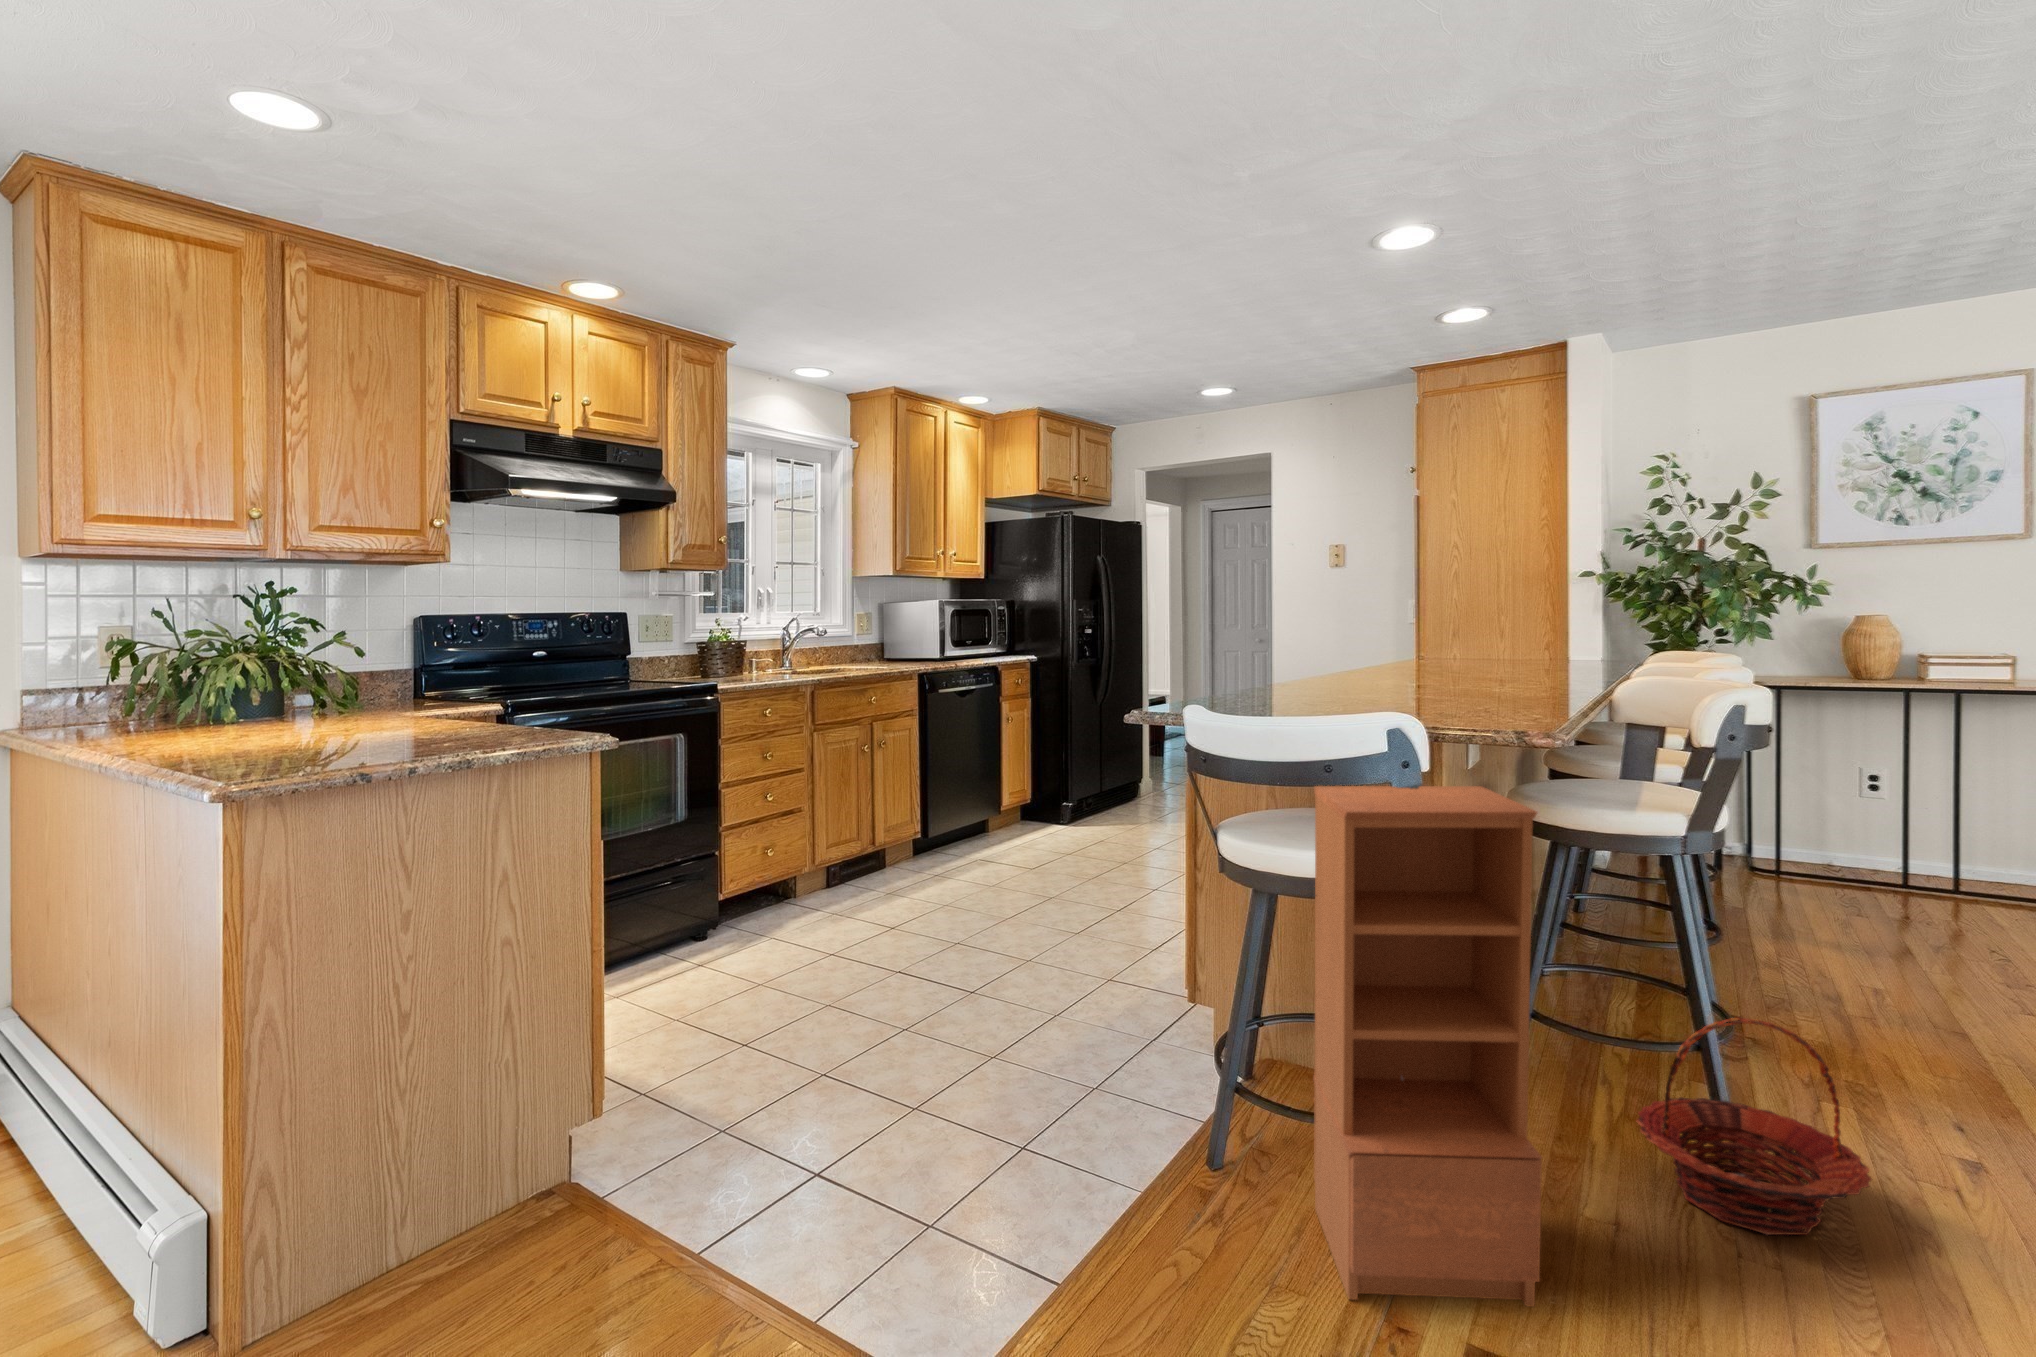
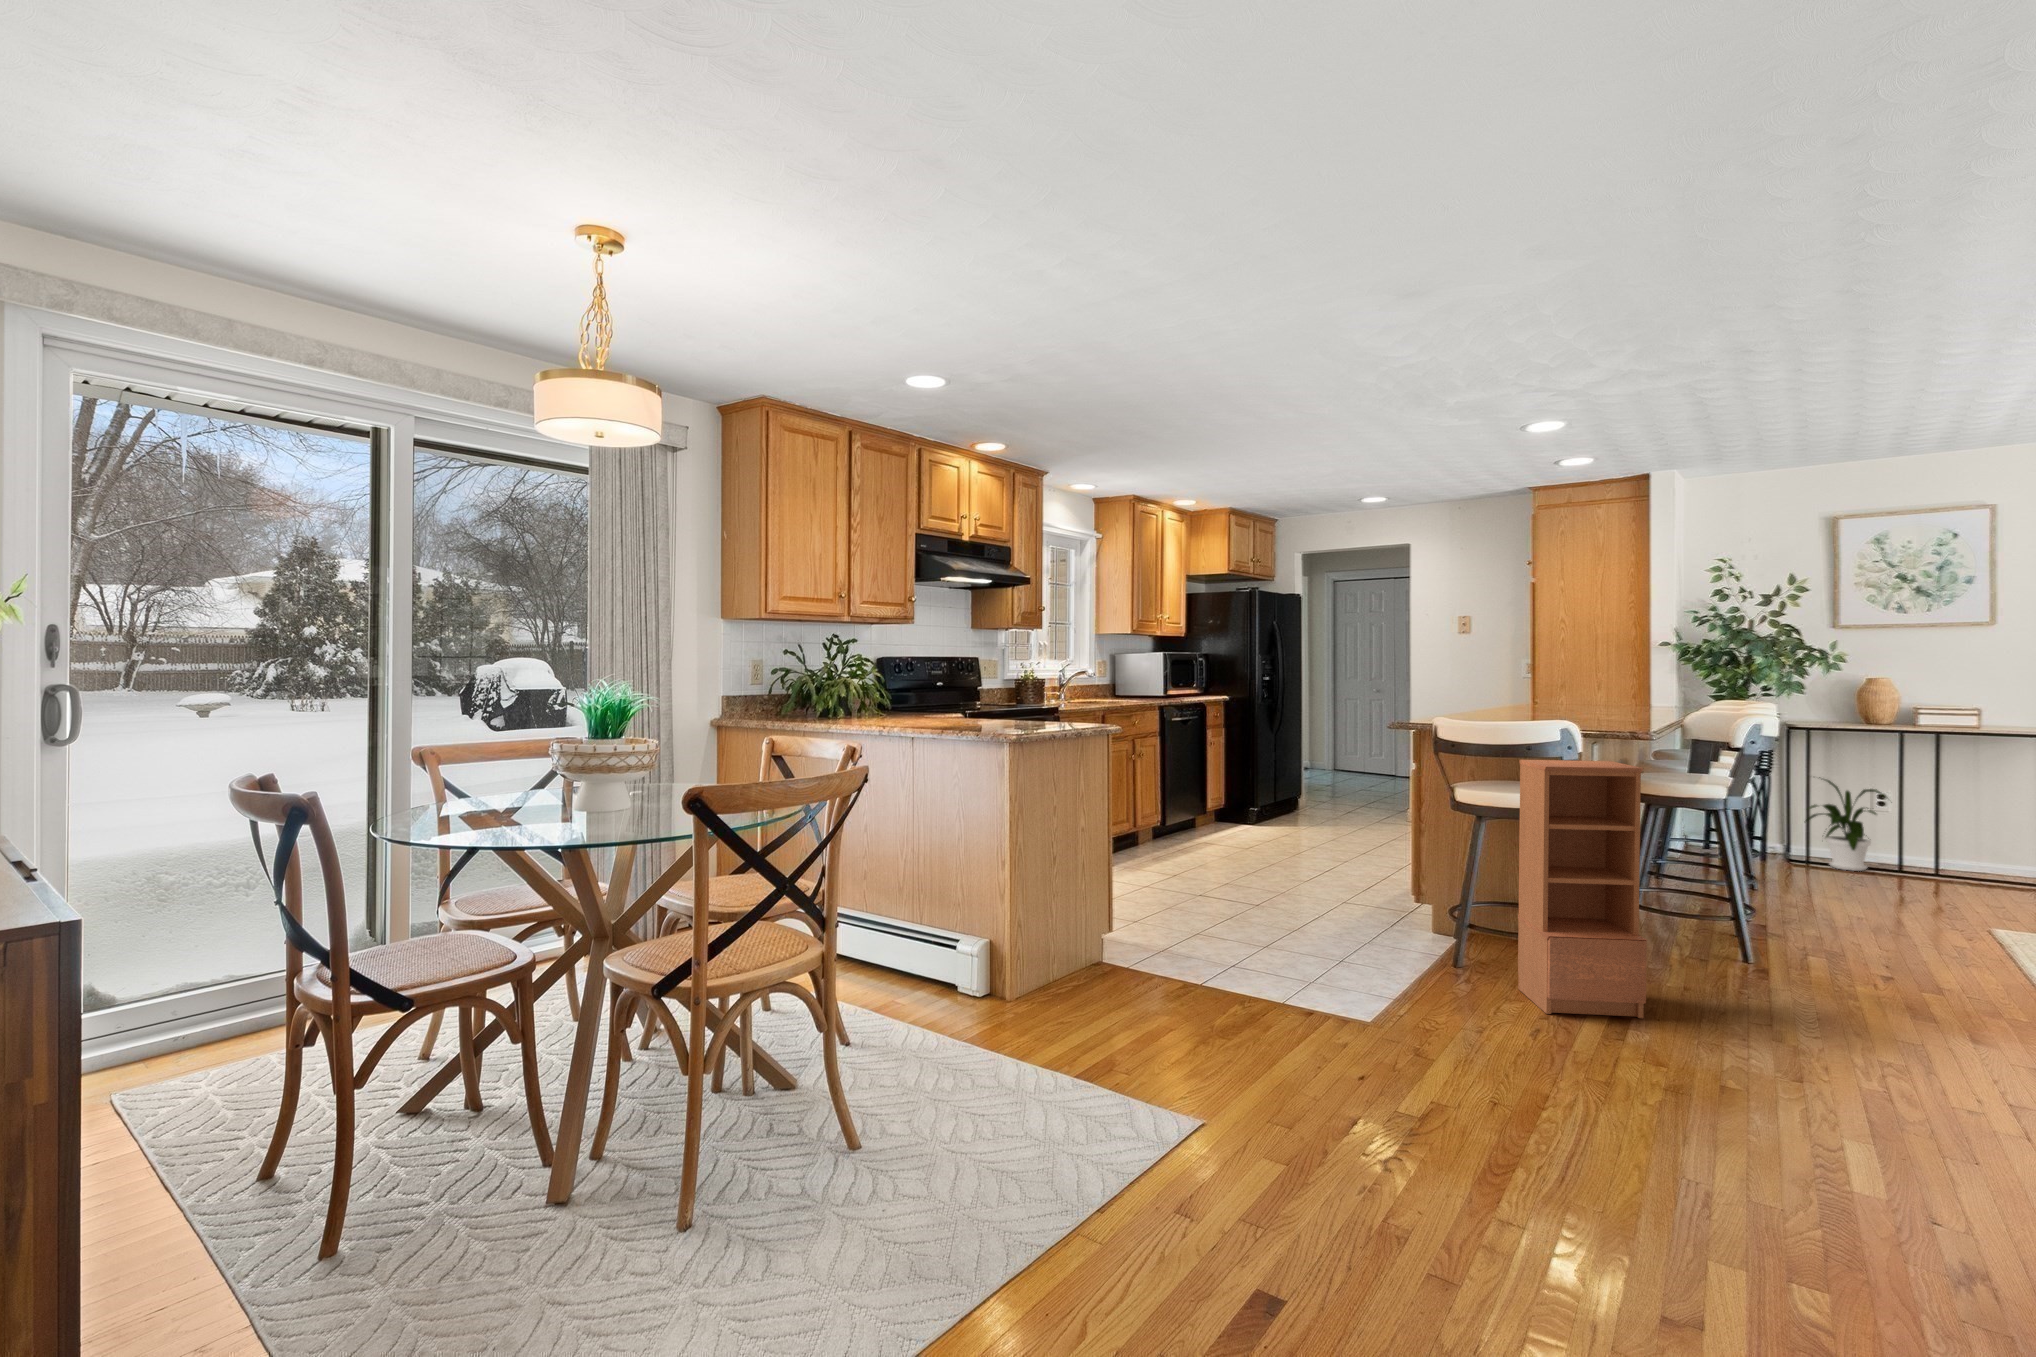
house plant: none [1767,751,1890,879] -> present [1806,777,1884,871]
basket: present [1637,1018,1872,1235] -> none [1697,892,1825,1003]

